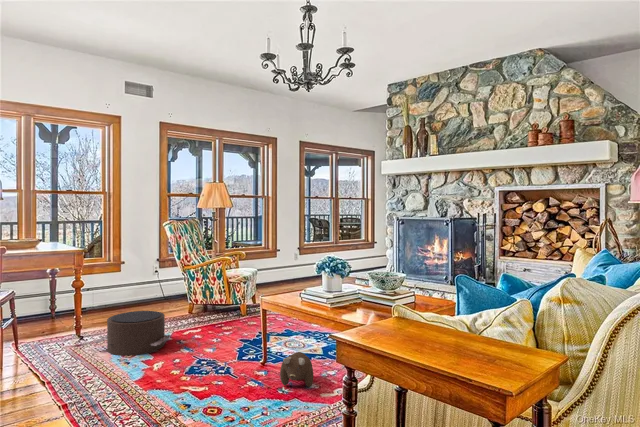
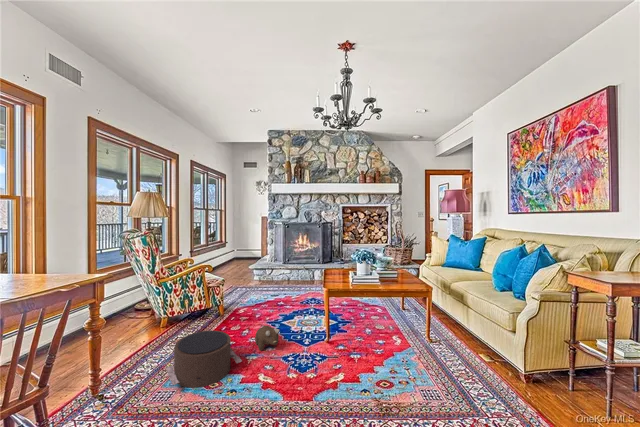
plush toy: present [280,352,314,387] -> present [255,326,279,350]

